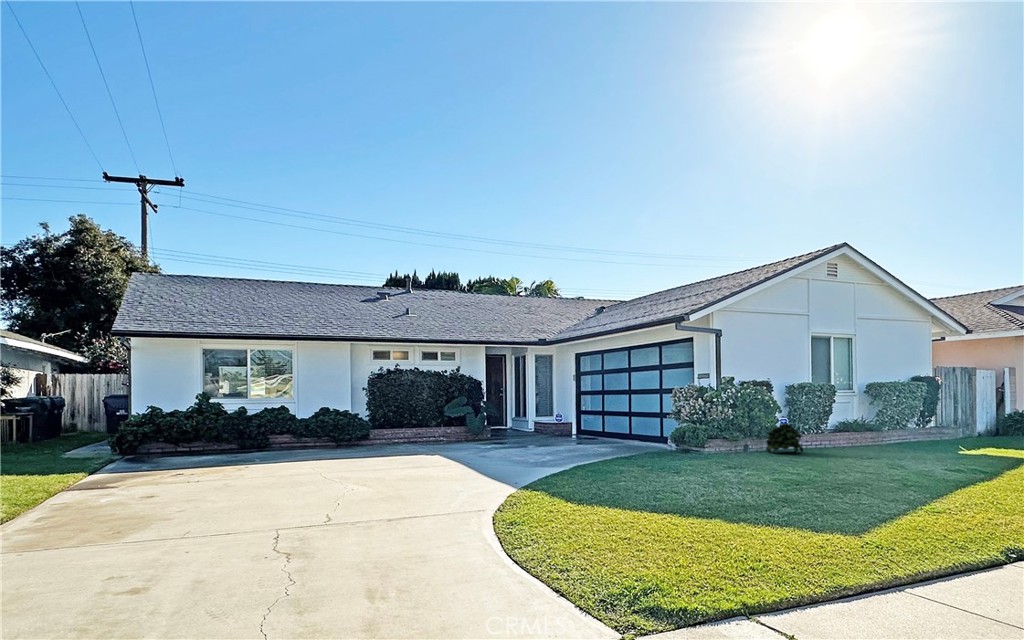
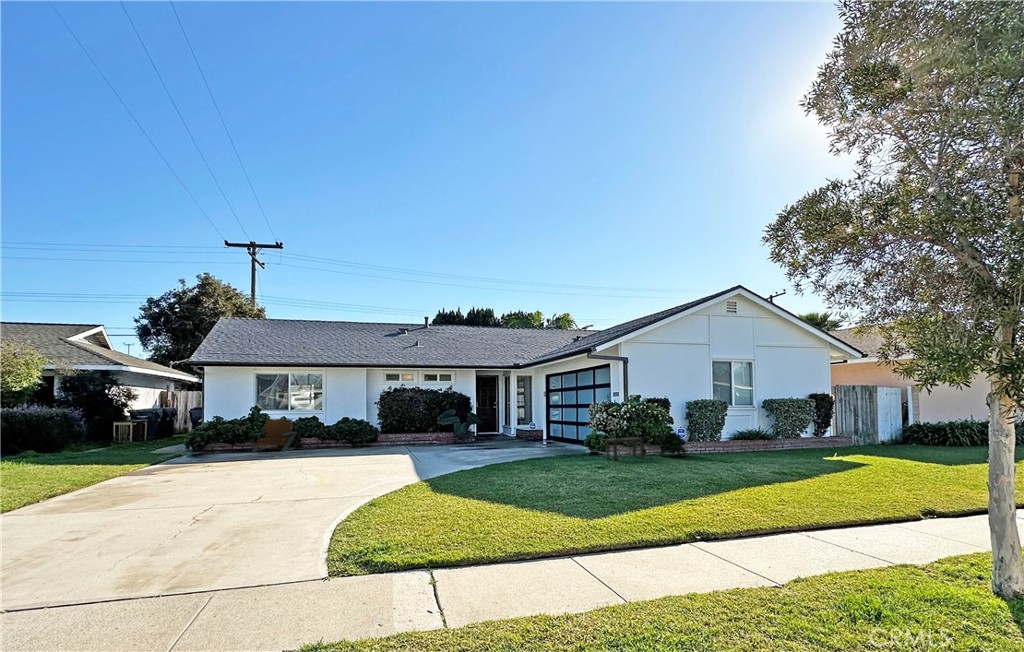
lounge chair: none [210,410,268,455] -> present [252,419,297,452]
bench: none [708,430,755,459] -> present [606,437,644,460]

